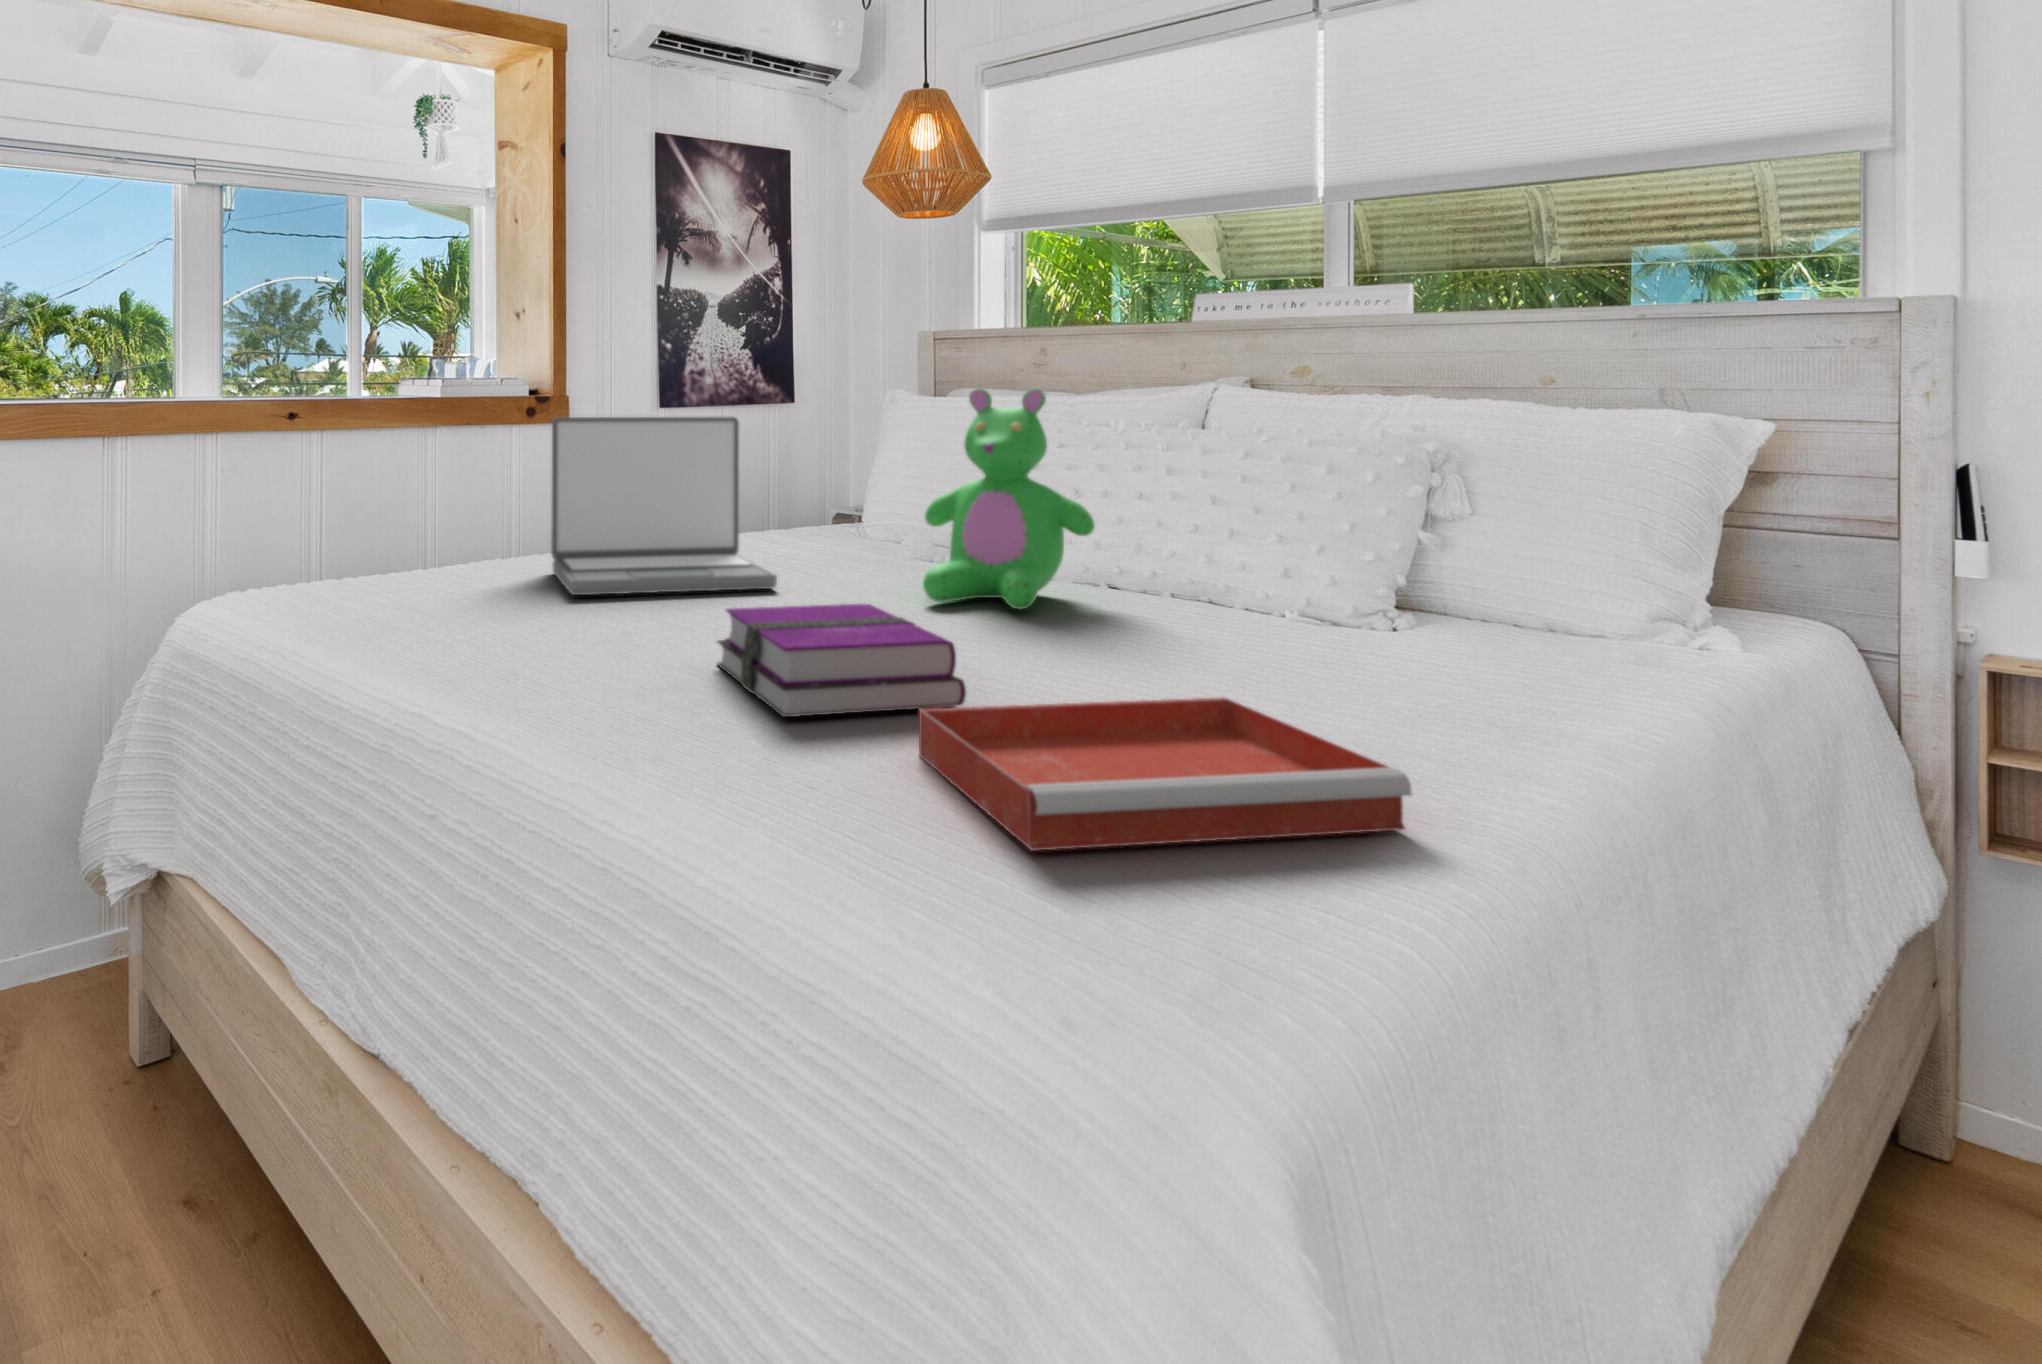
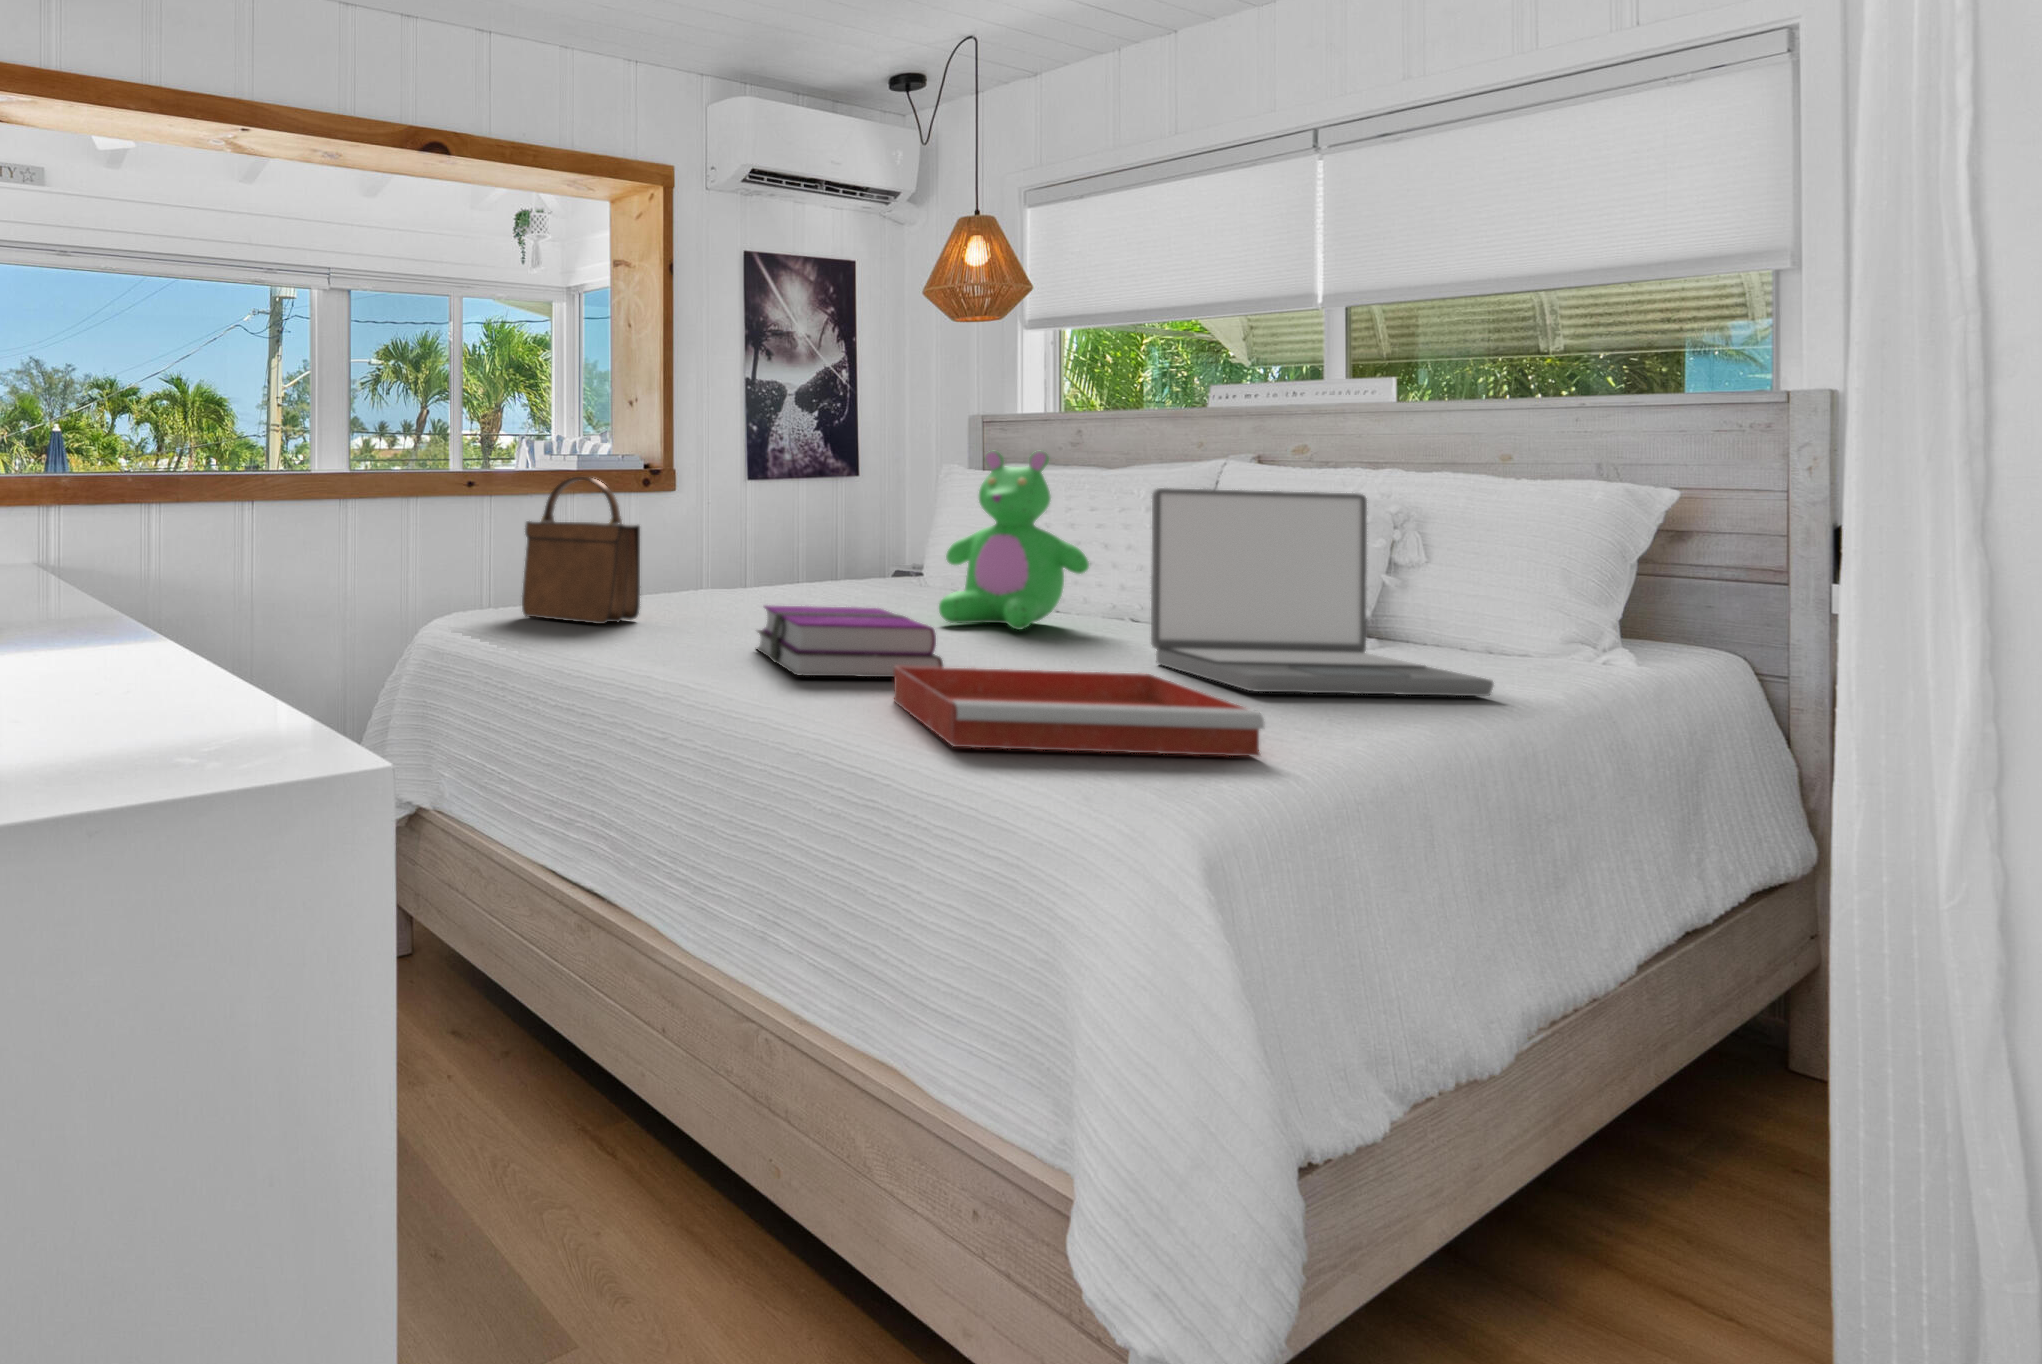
laptop: present [551,417,777,595] -> present [1151,488,1494,696]
handbag: none [403,438,558,633] -> present [522,477,640,624]

